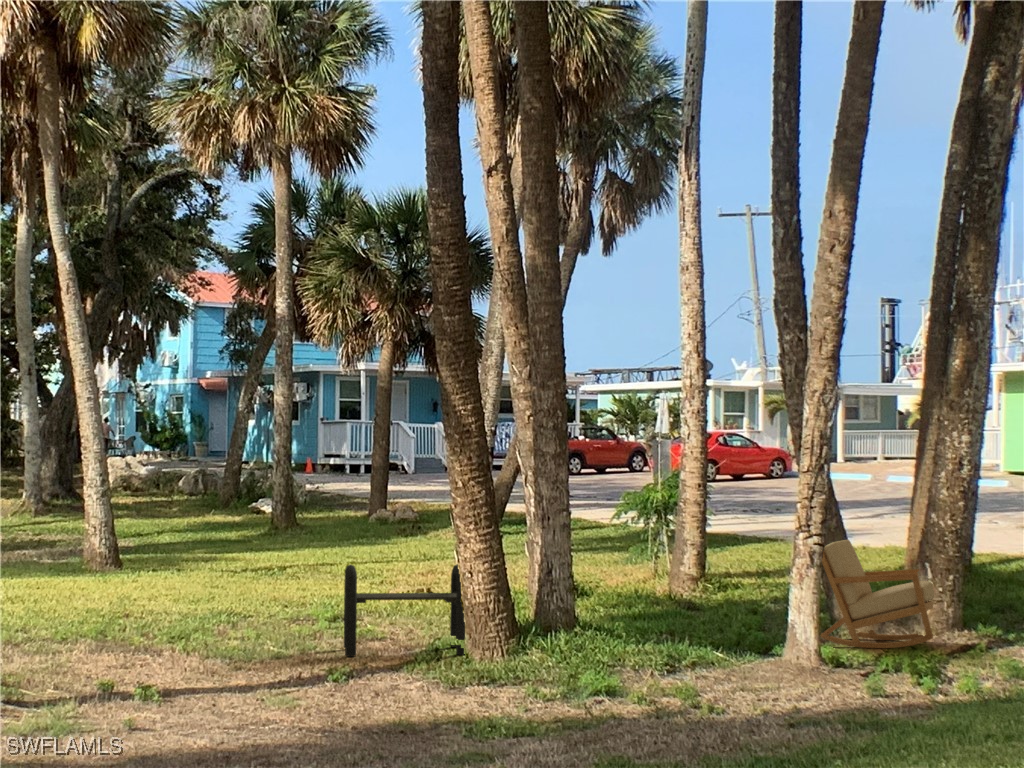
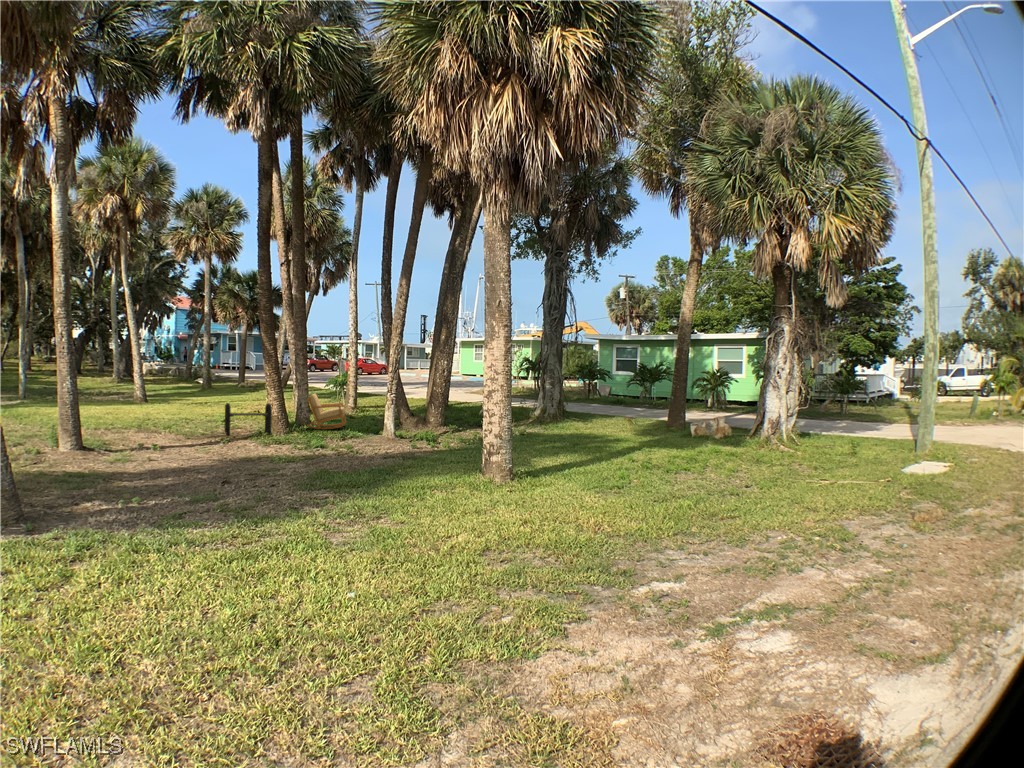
chair: present [821,540,934,648] -> present [307,394,347,429]

